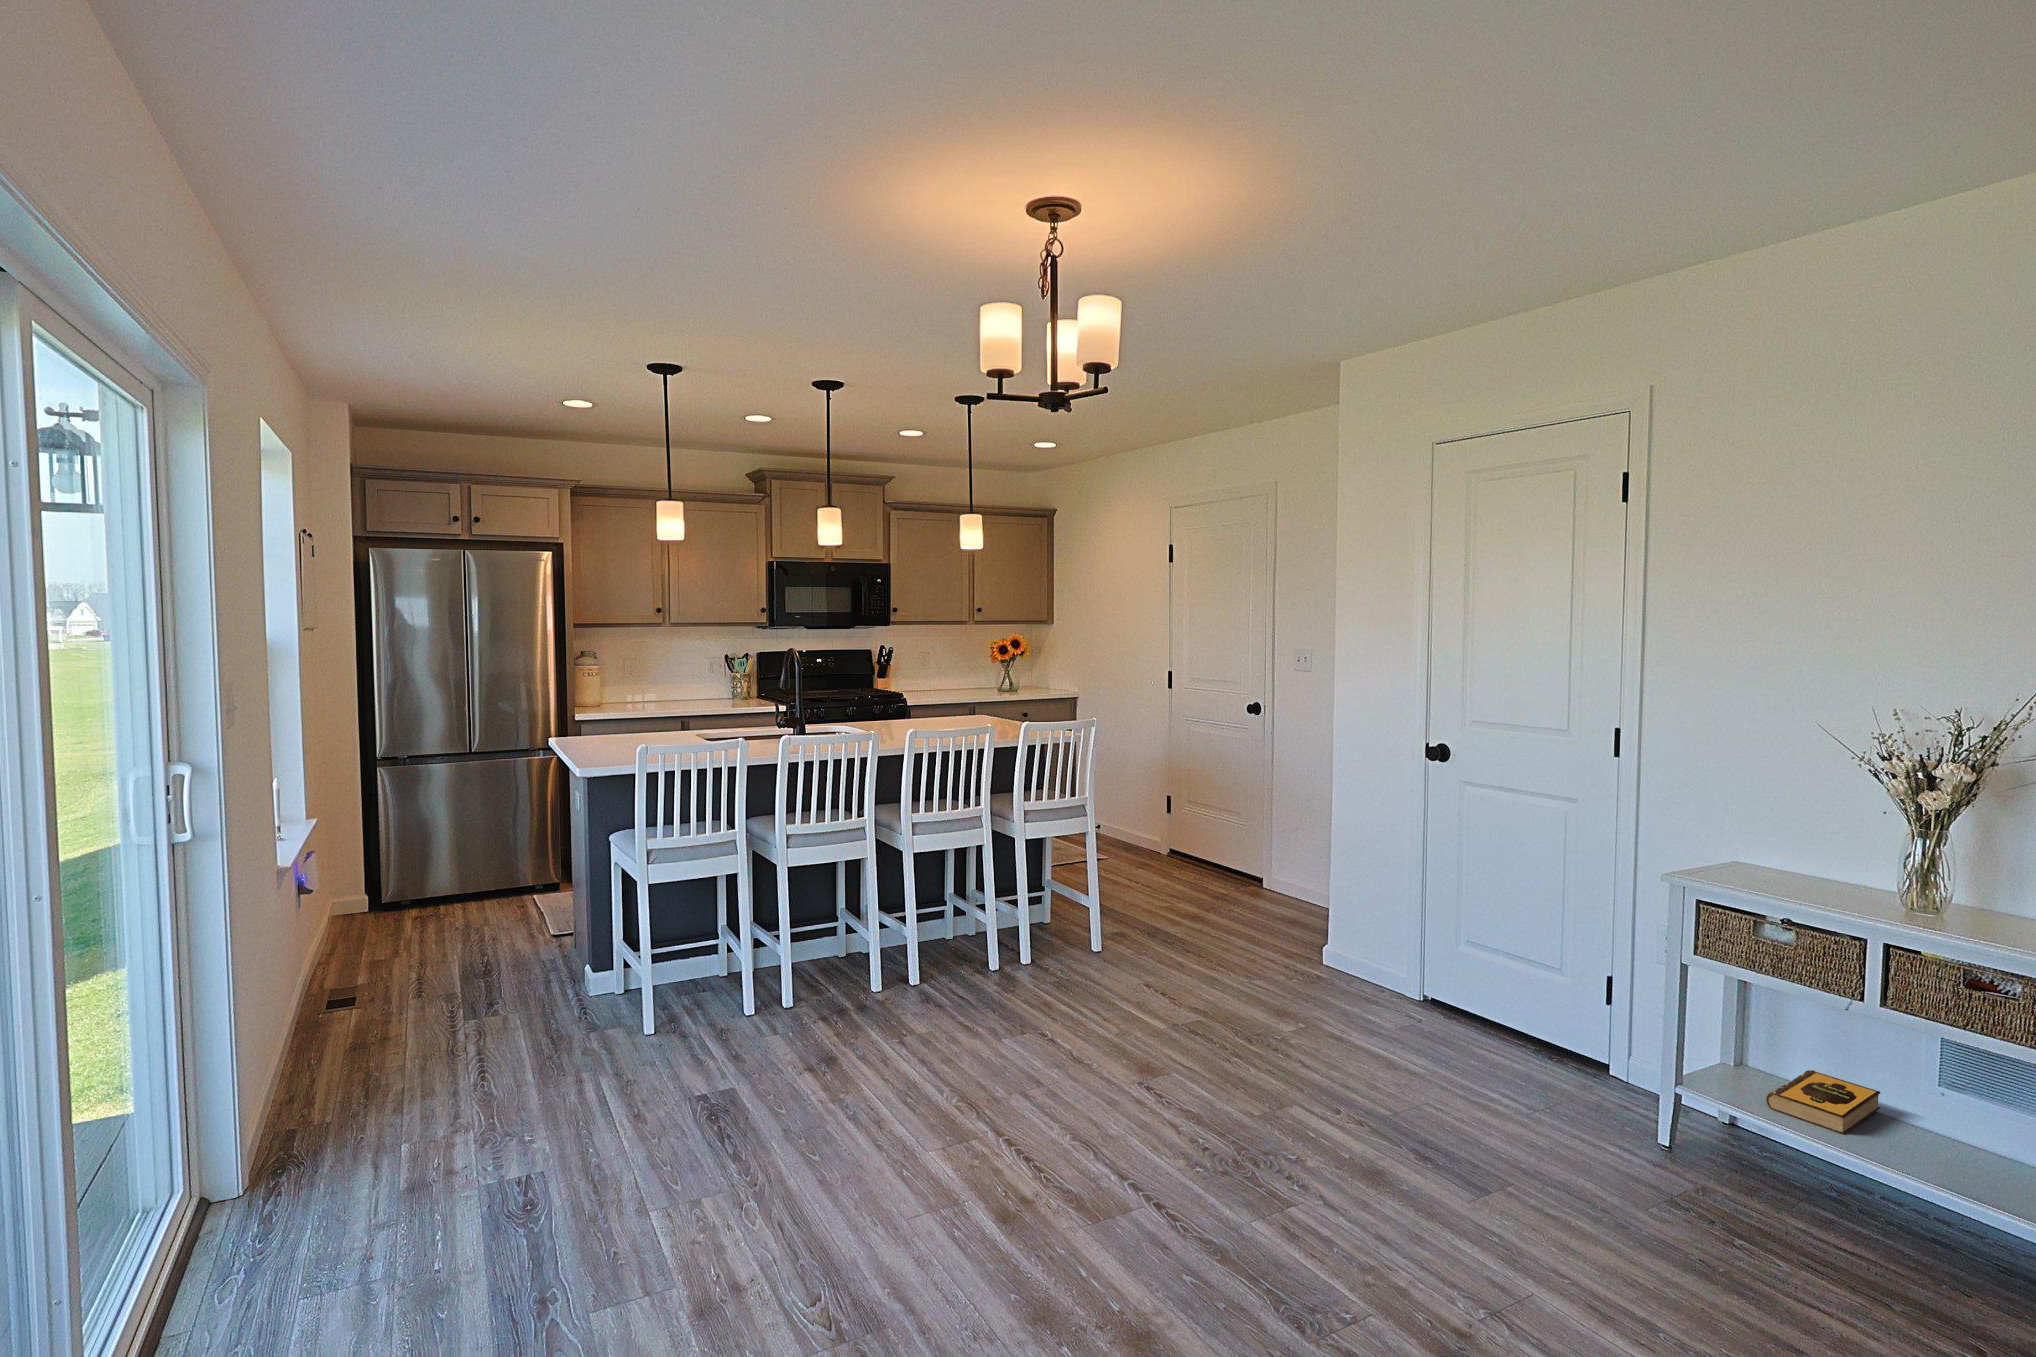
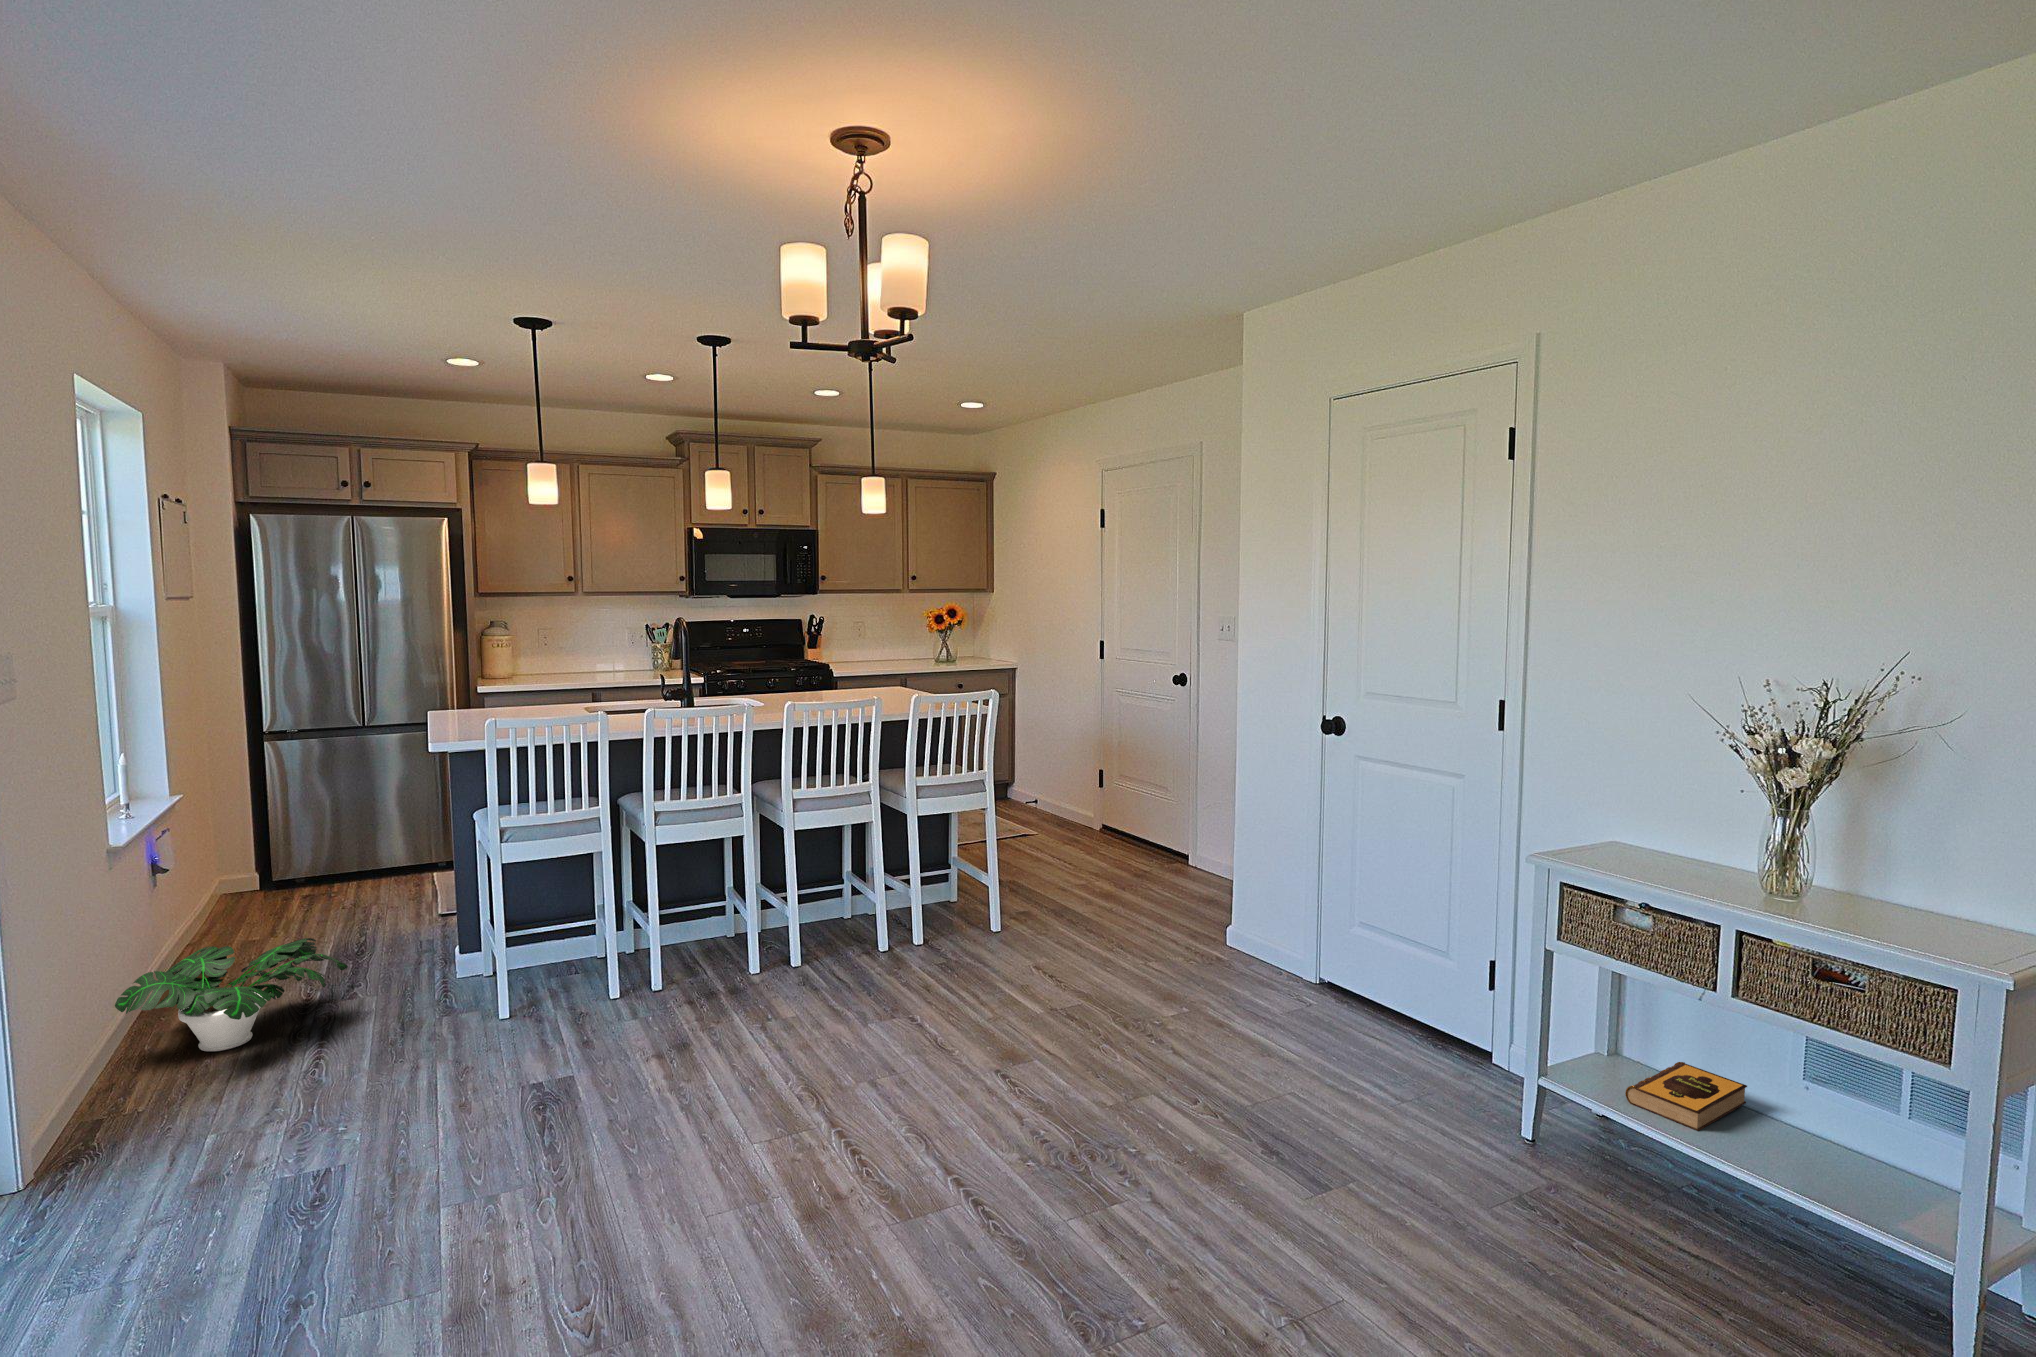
potted plant: none [291,956,502,1065] -> present [115,938,348,1051]

